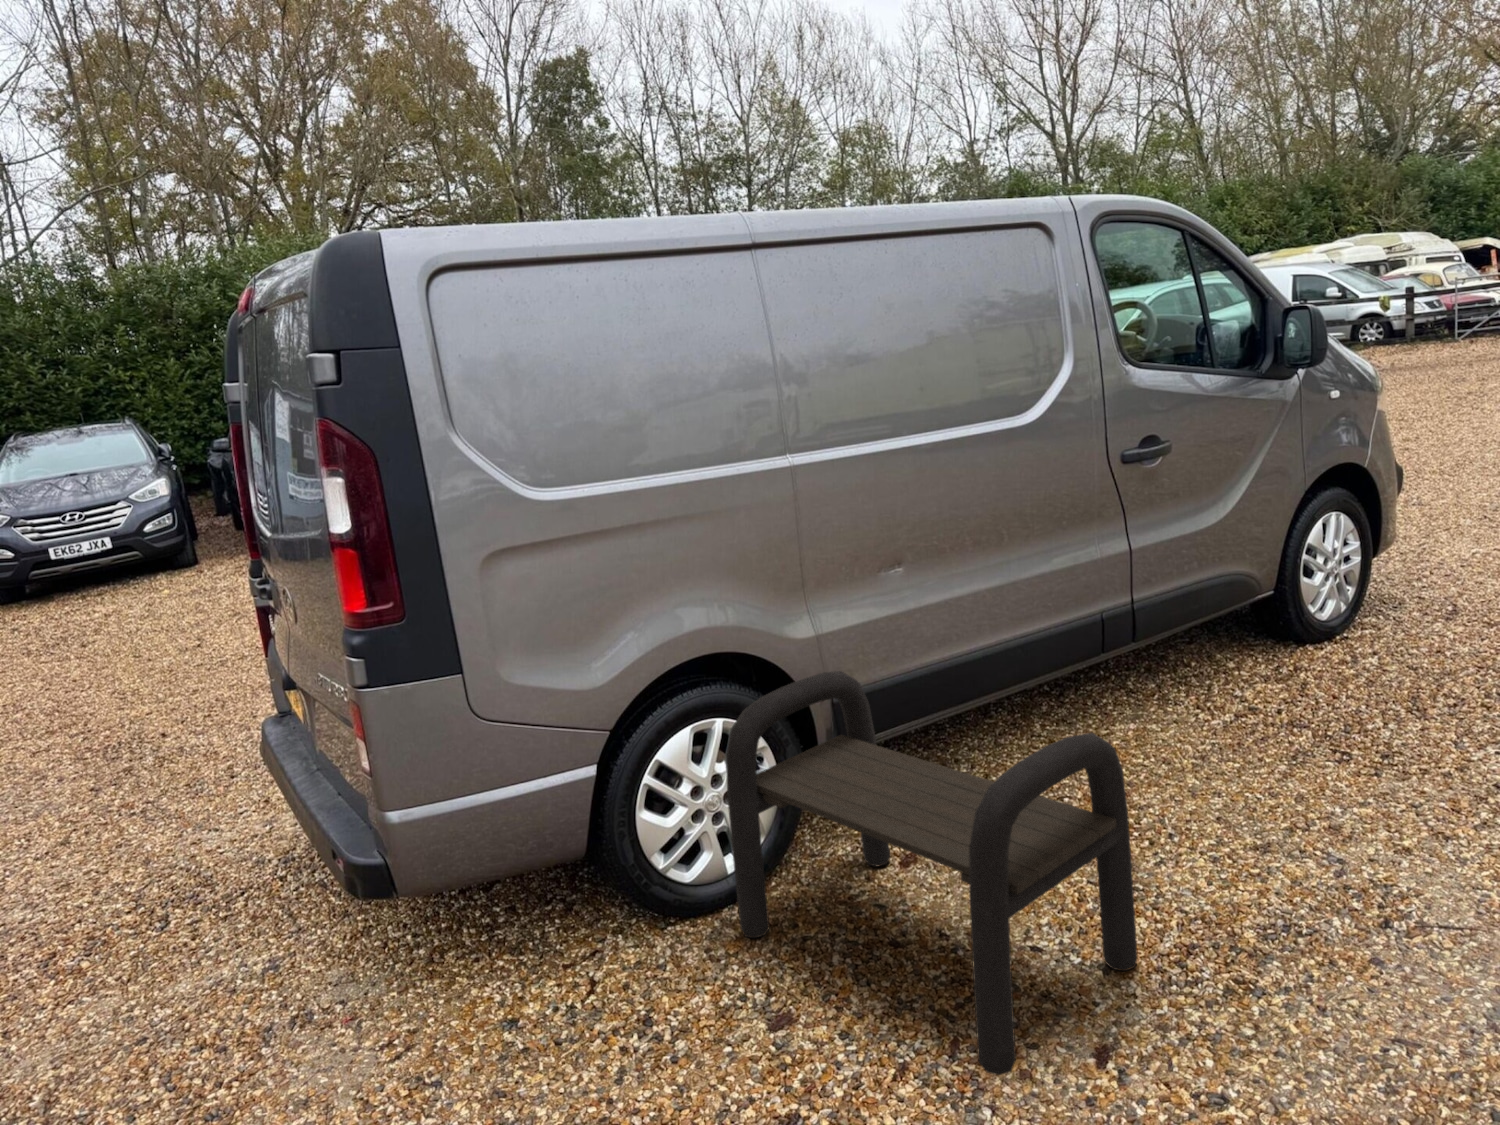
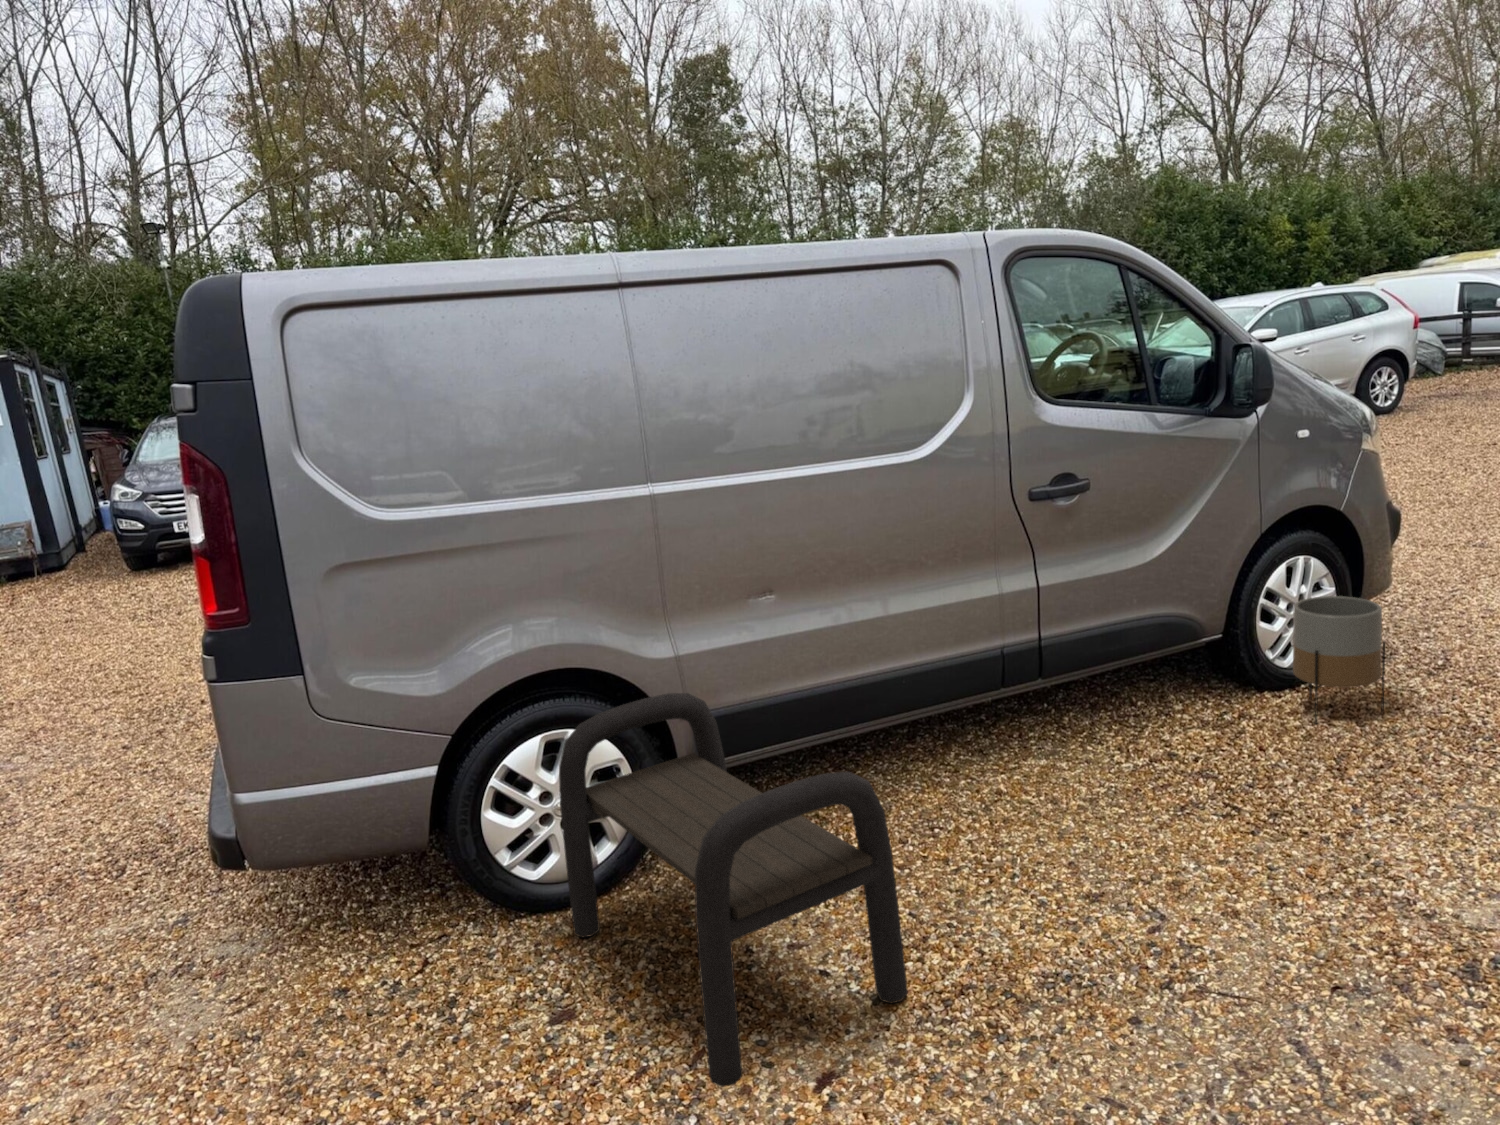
planter: none [1337,548,1425,671] -> present [1293,596,1385,724]

